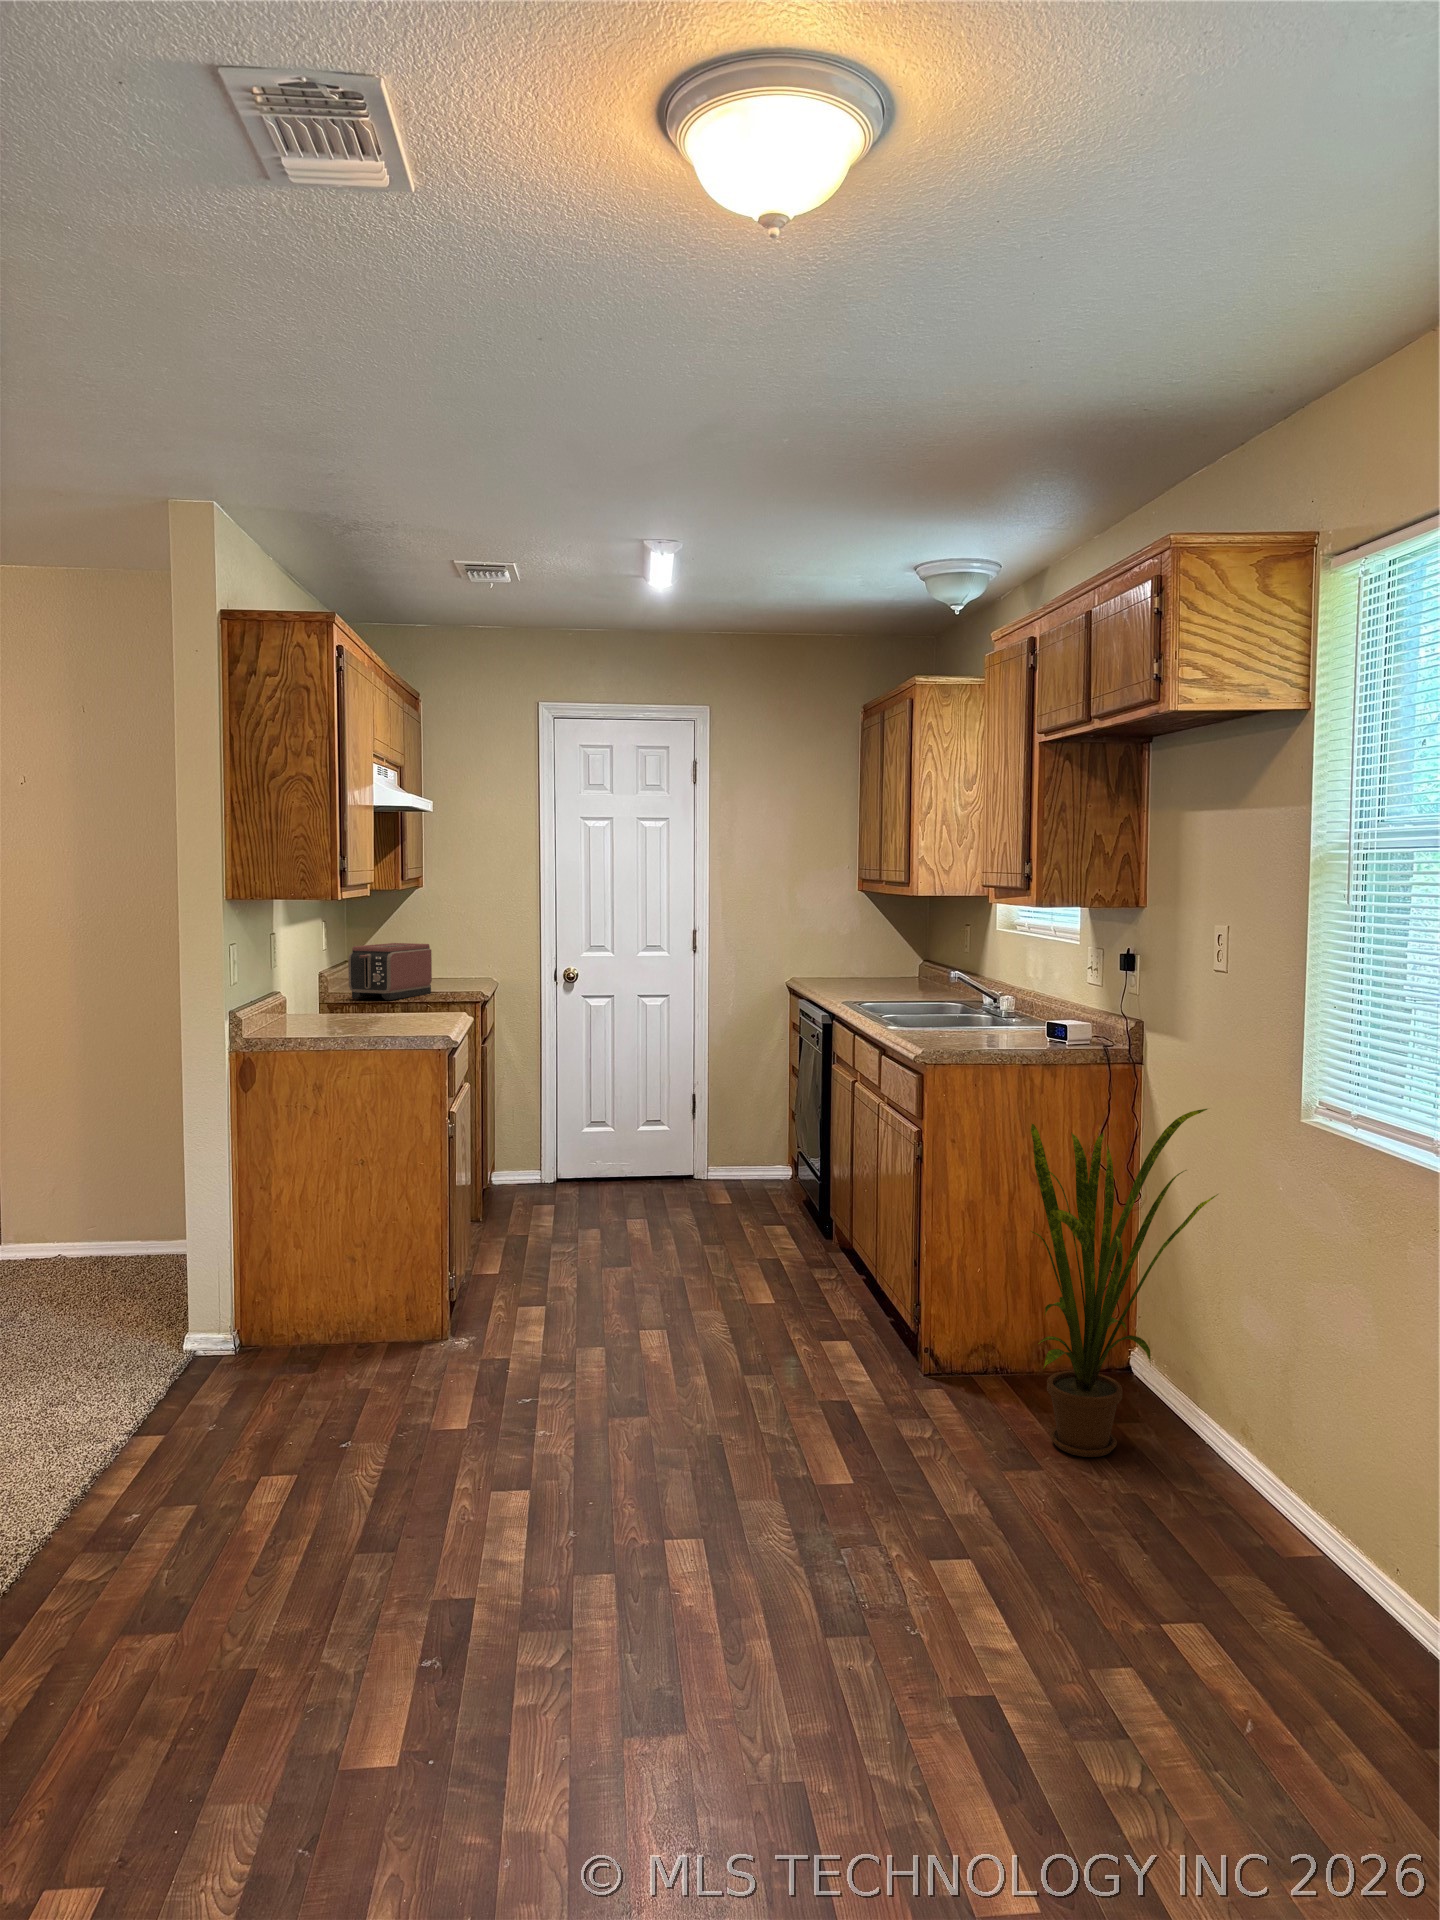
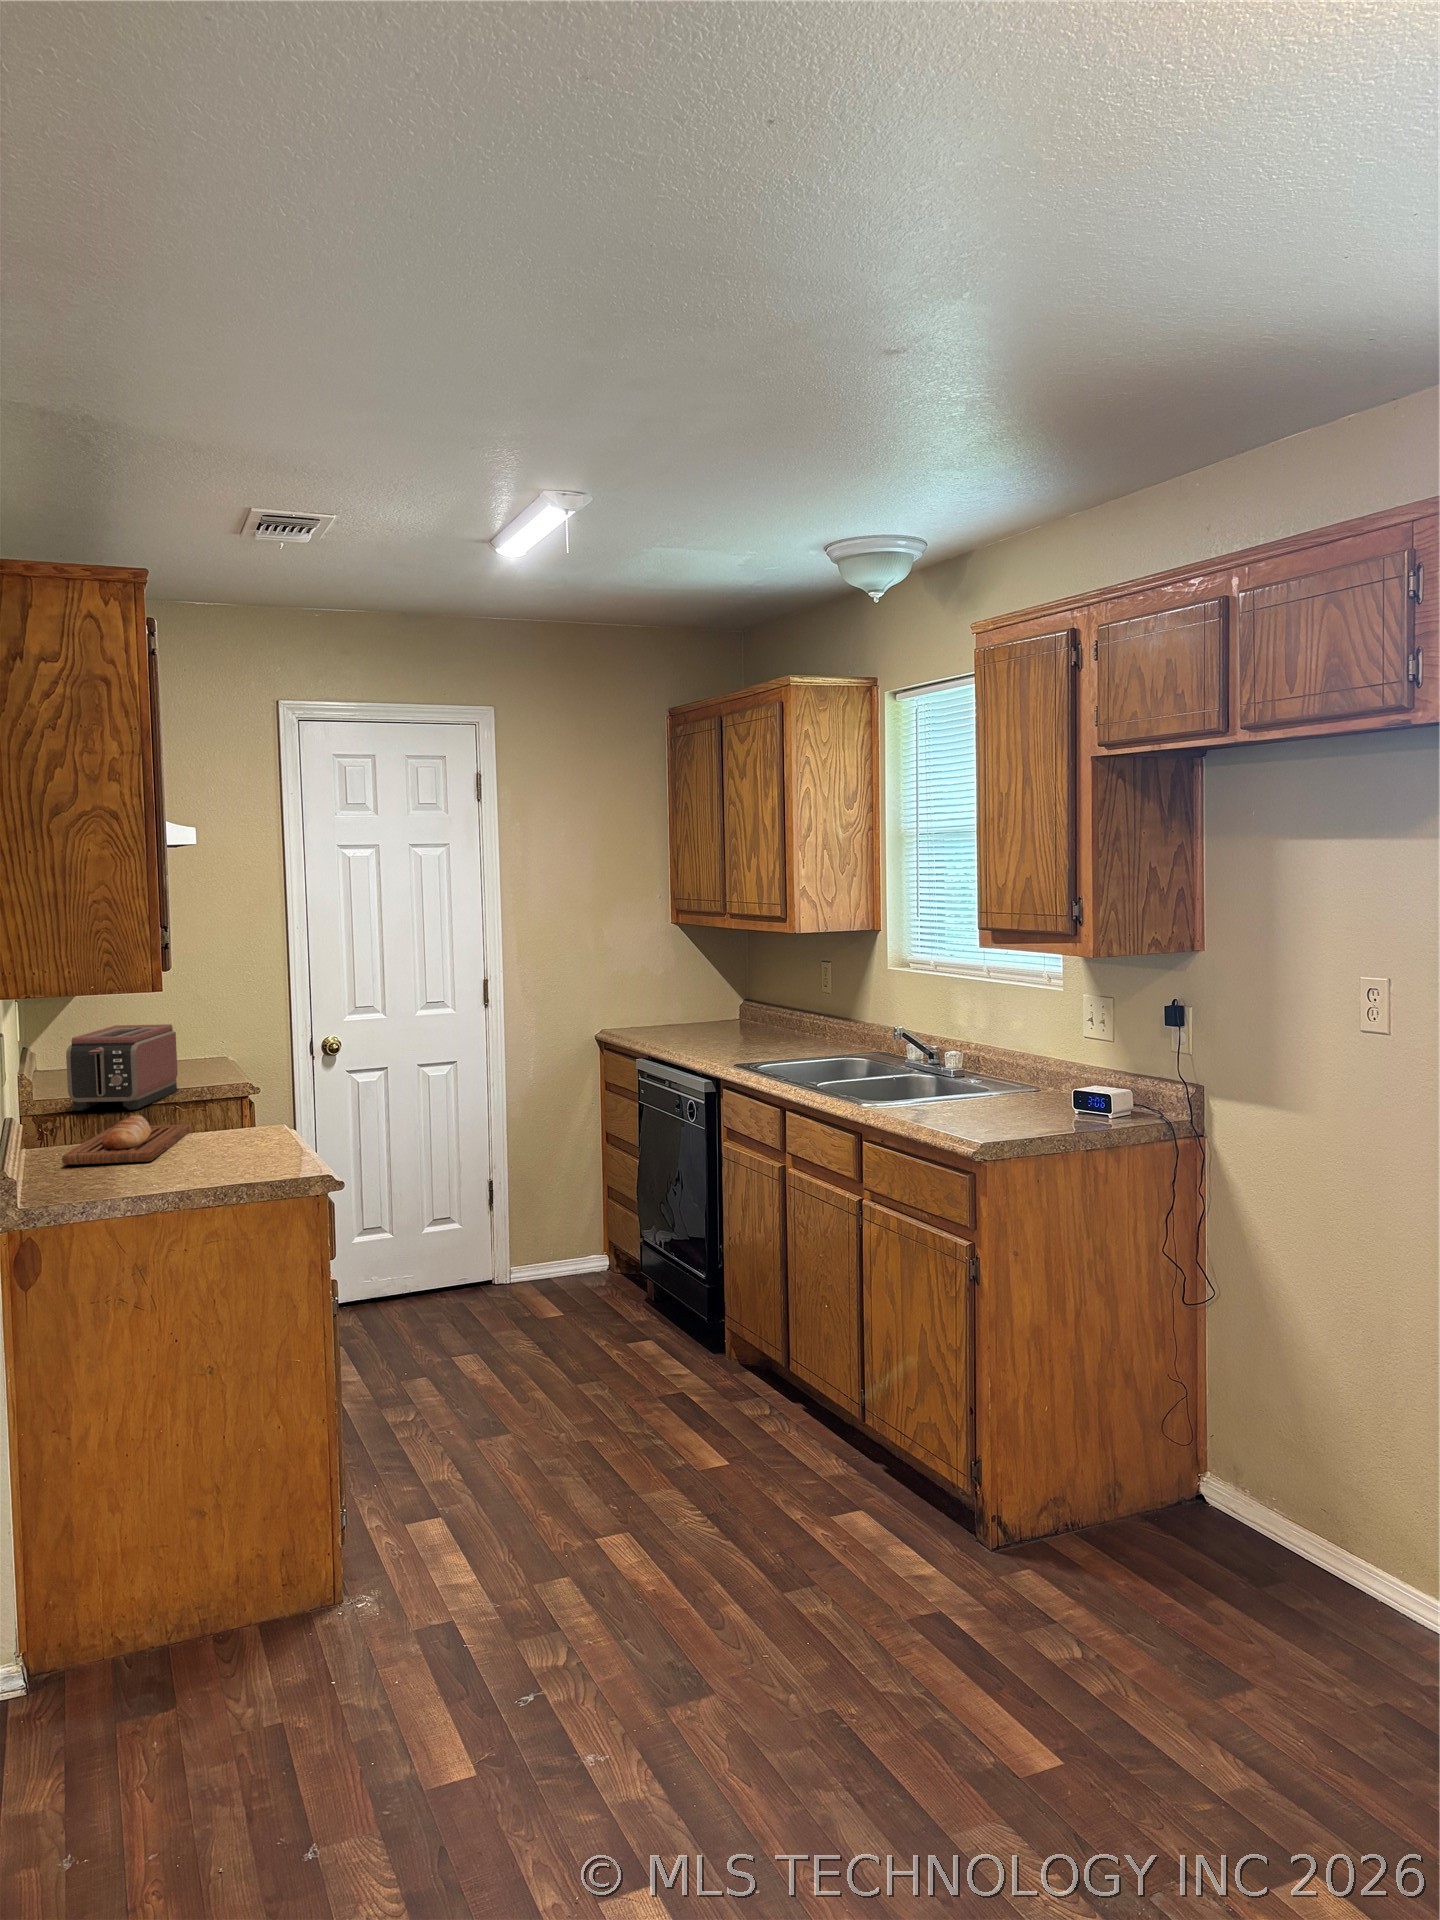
bread loaf: none [304,996,404,1023] -> present [62,1115,190,1165]
house plant: present [1031,1109,1218,1457] -> none [1151,1192,1371,1617]

